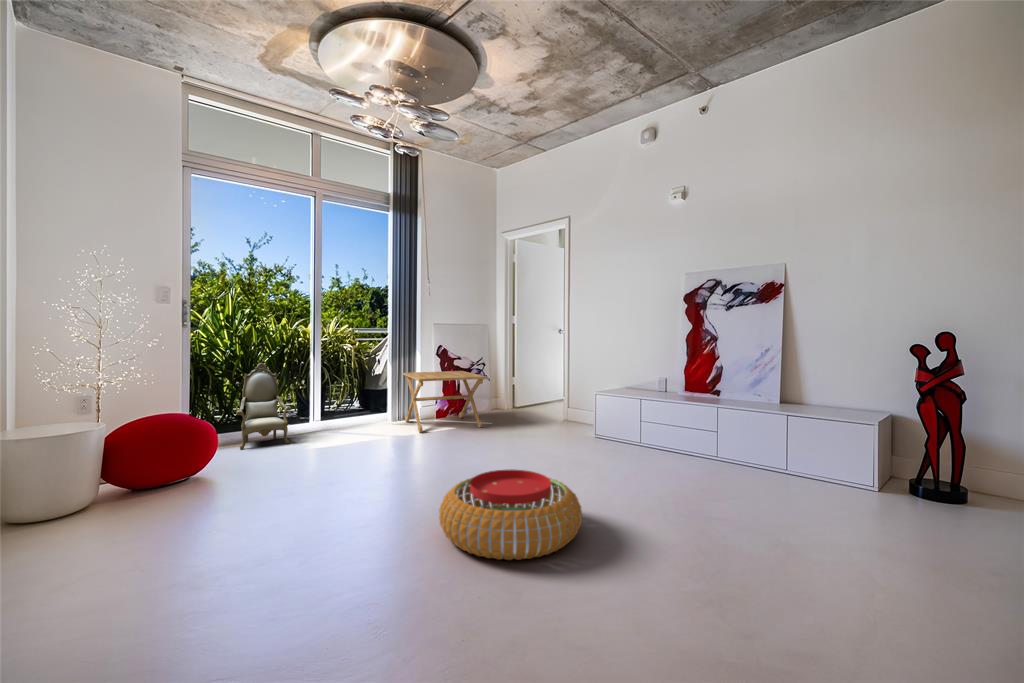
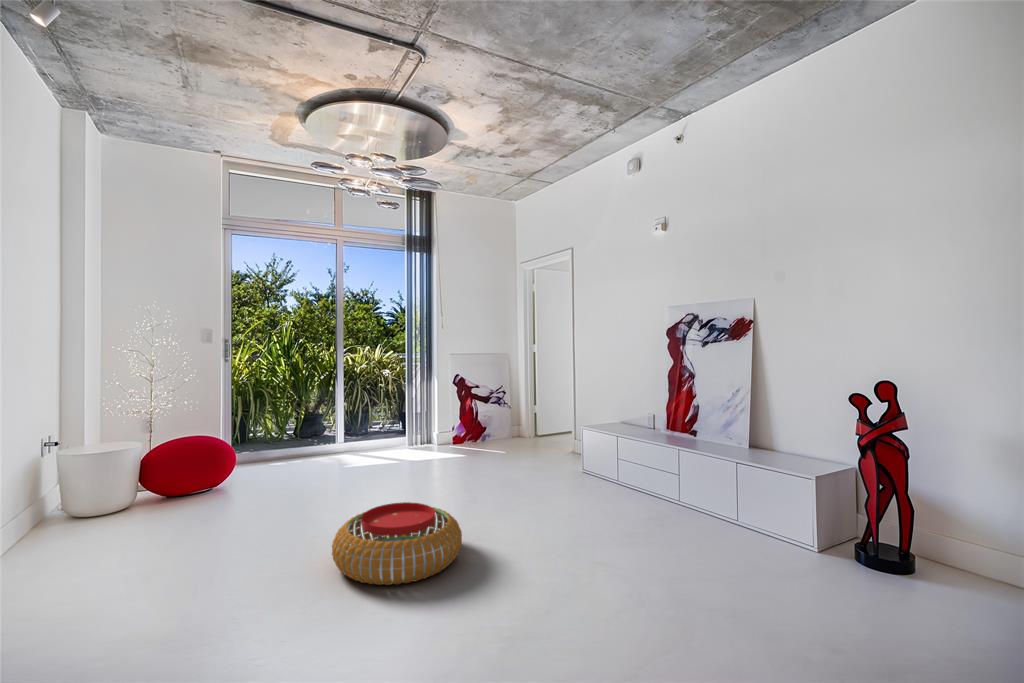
armchair: present [237,363,292,449] -> none [248,370,307,466]
side table: present [403,371,487,433] -> none [418,399,485,458]

